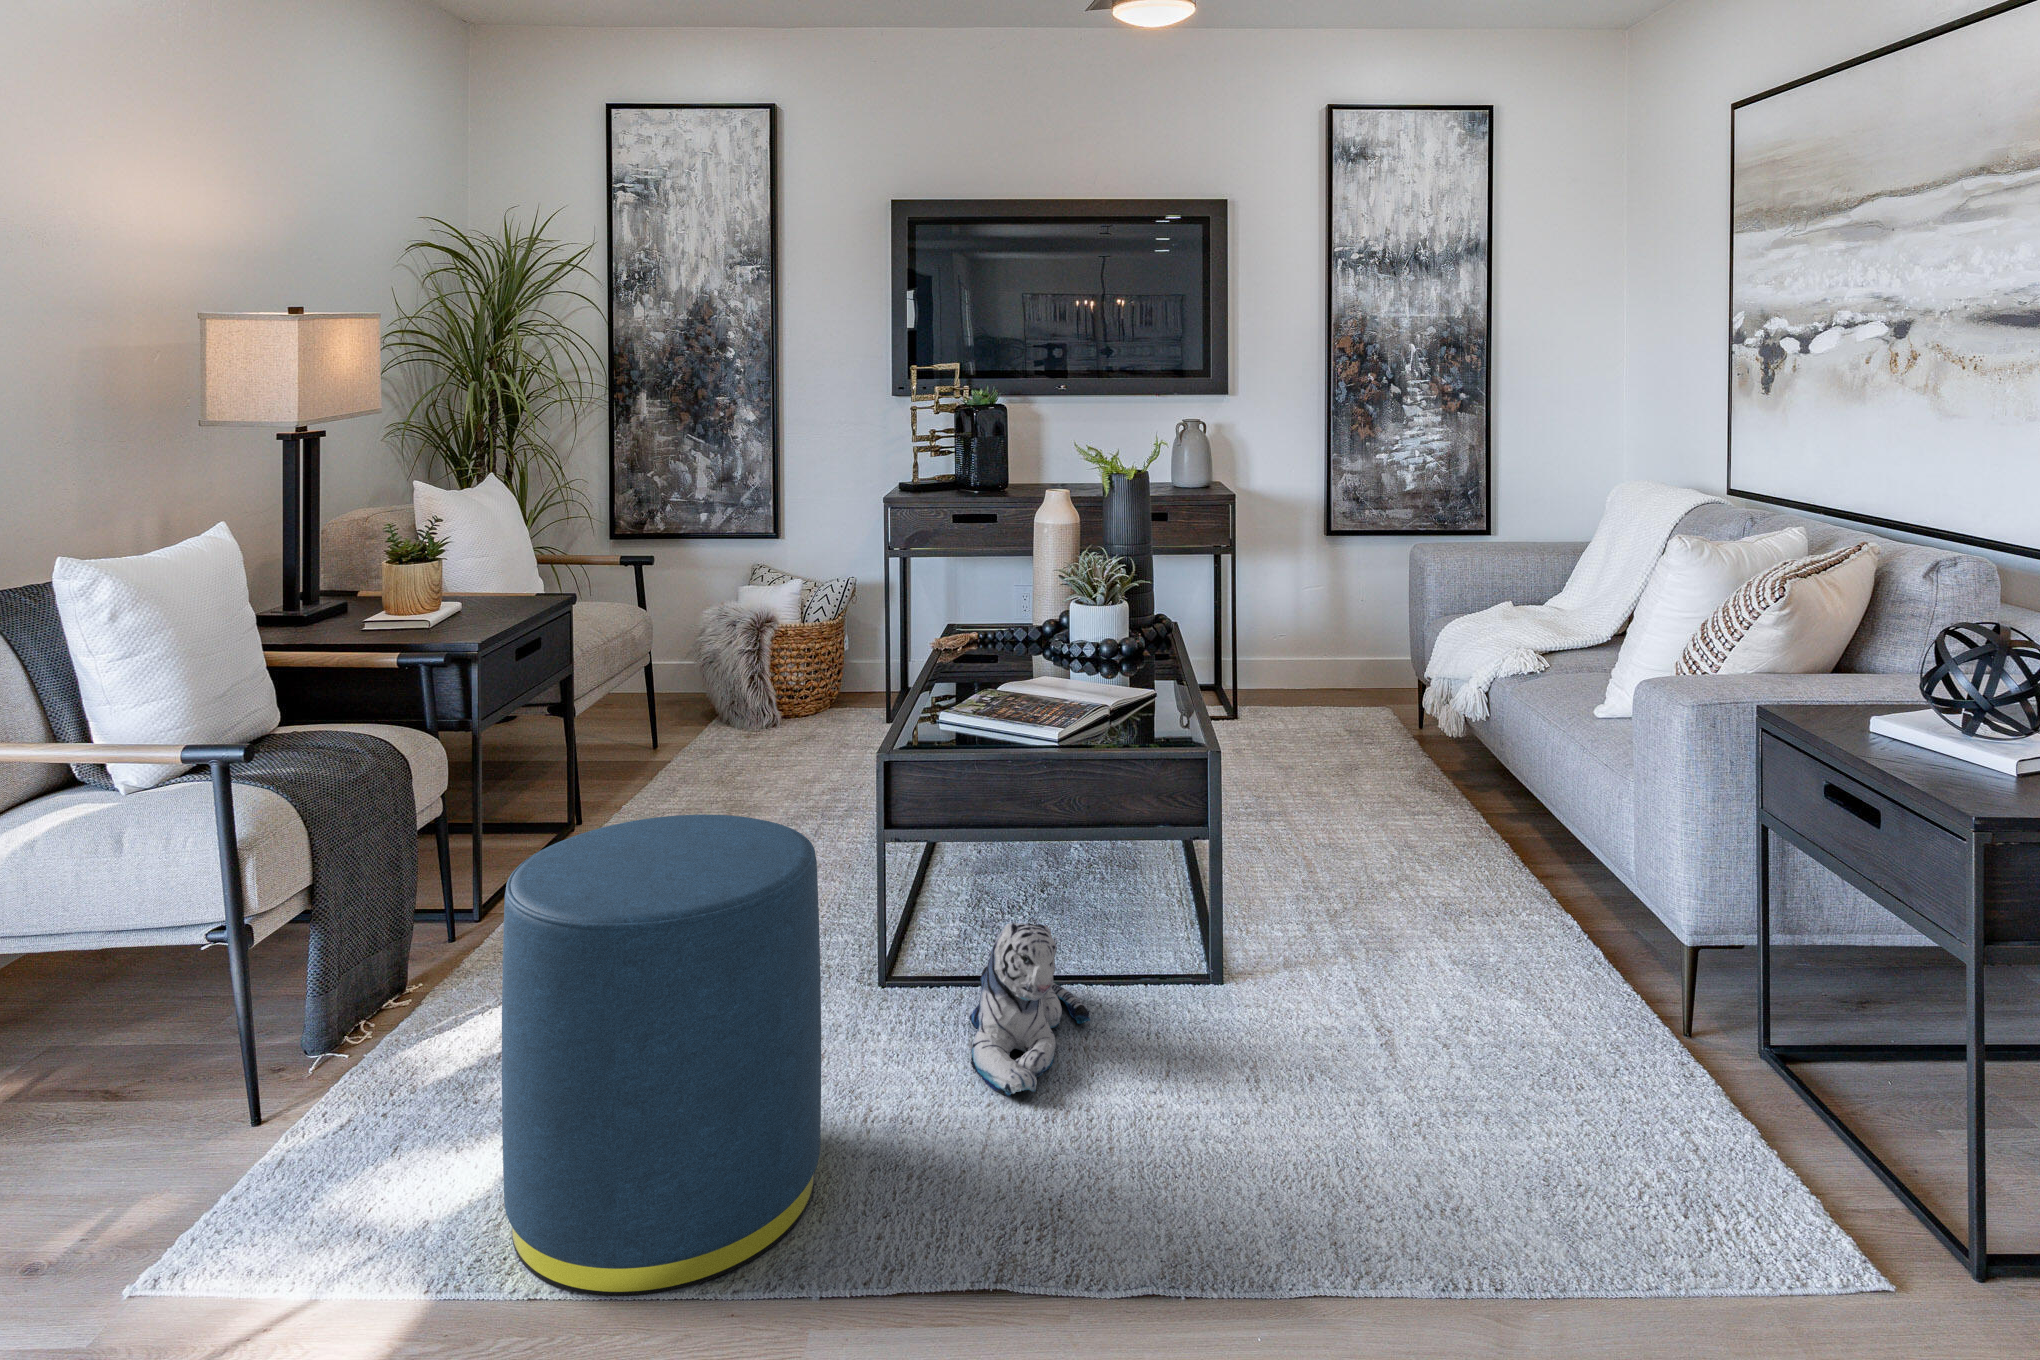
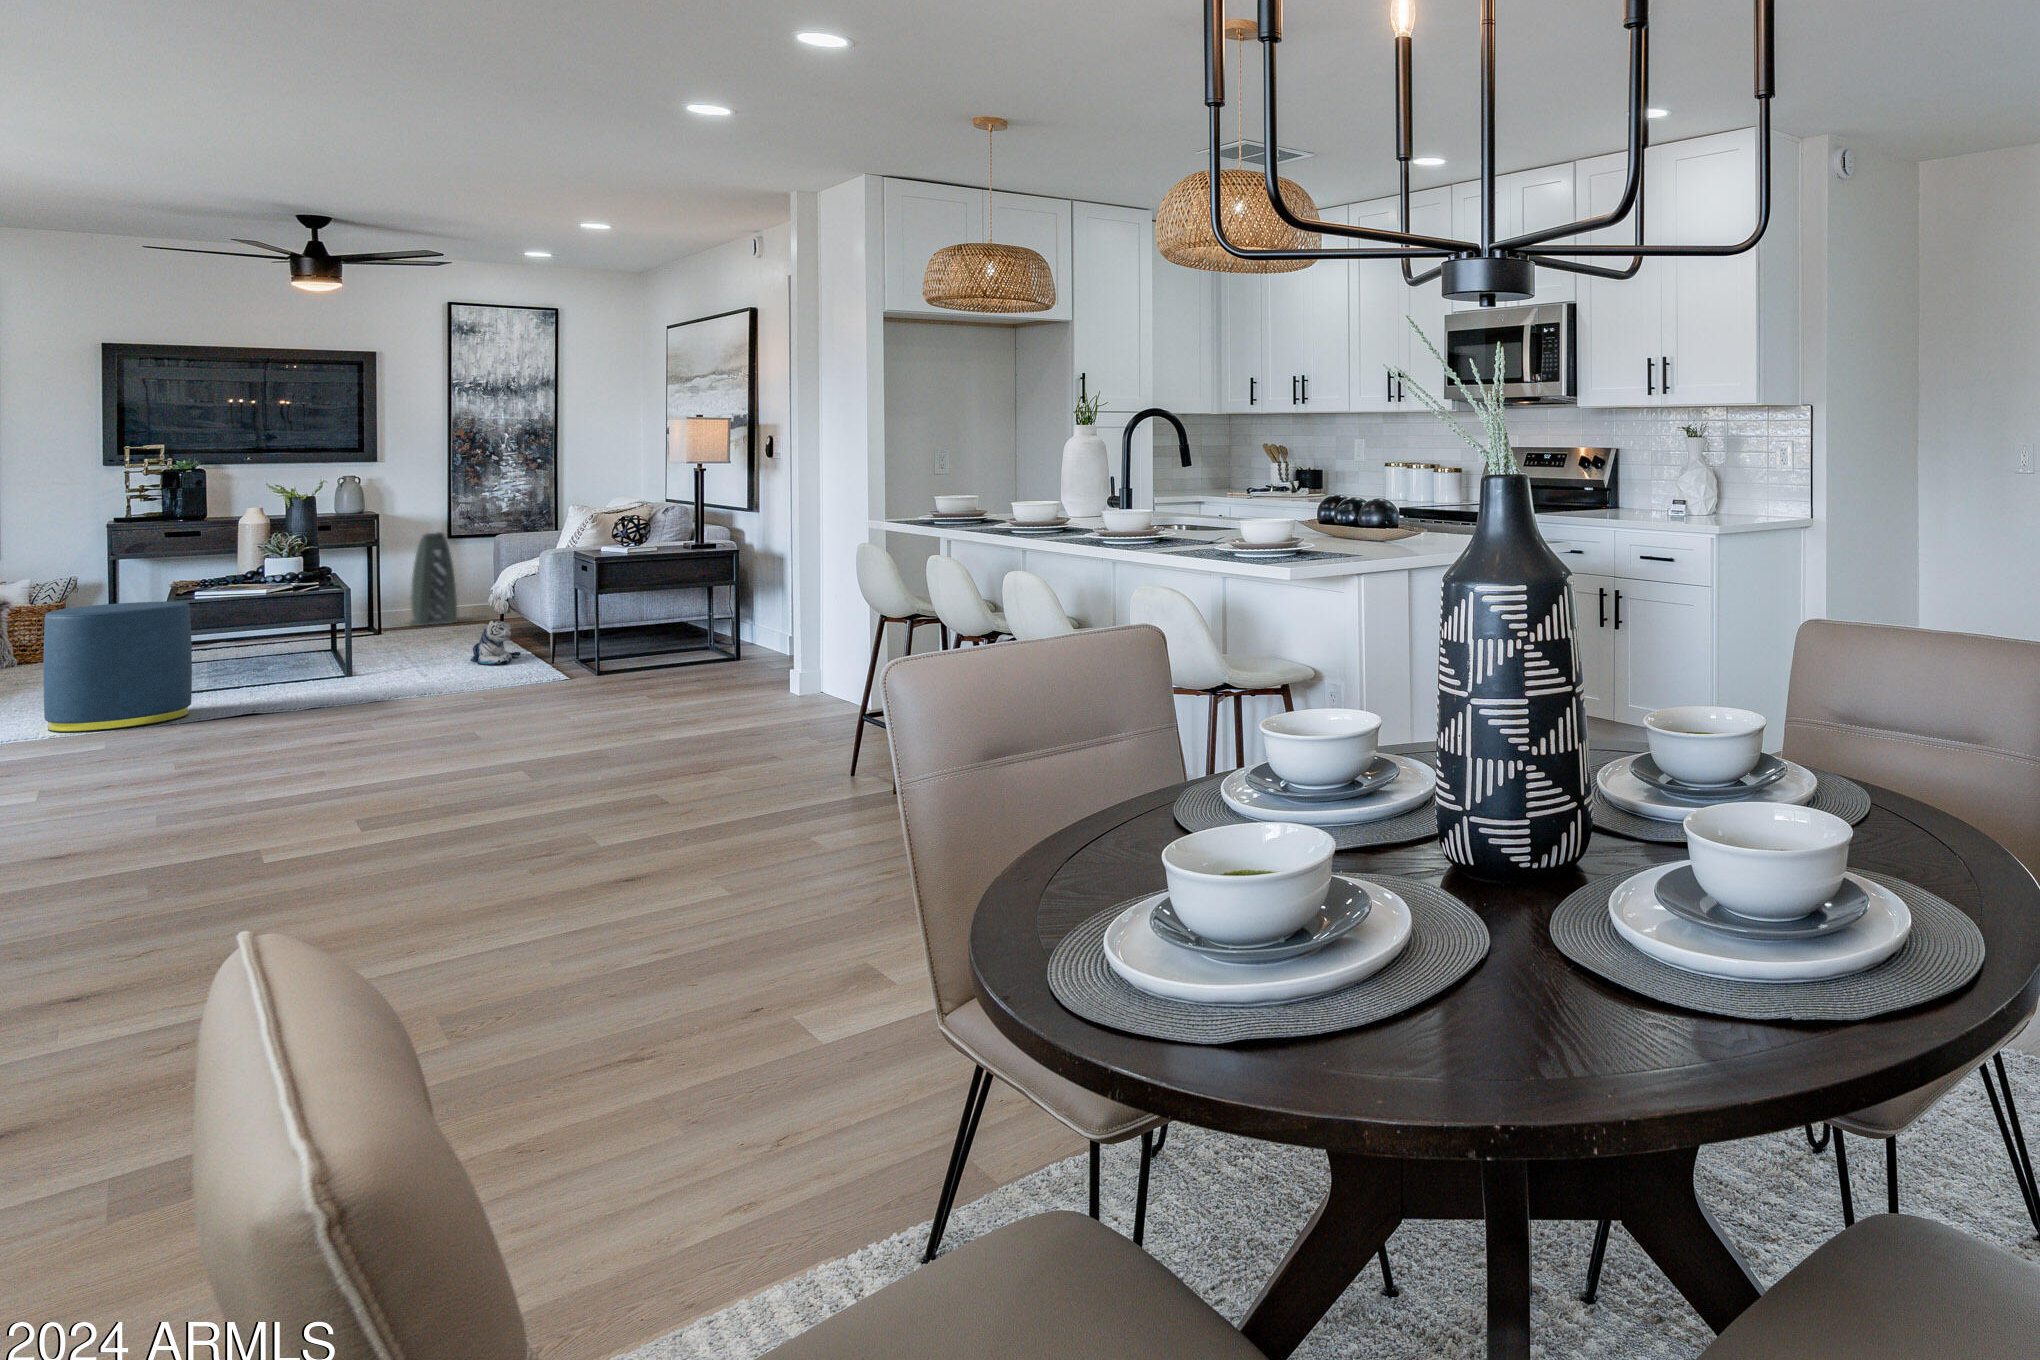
air purifier: none [1273,526,1343,703] -> present [410,532,457,626]
plush toy: present [969,923,1090,1097] -> present [471,621,521,665]

